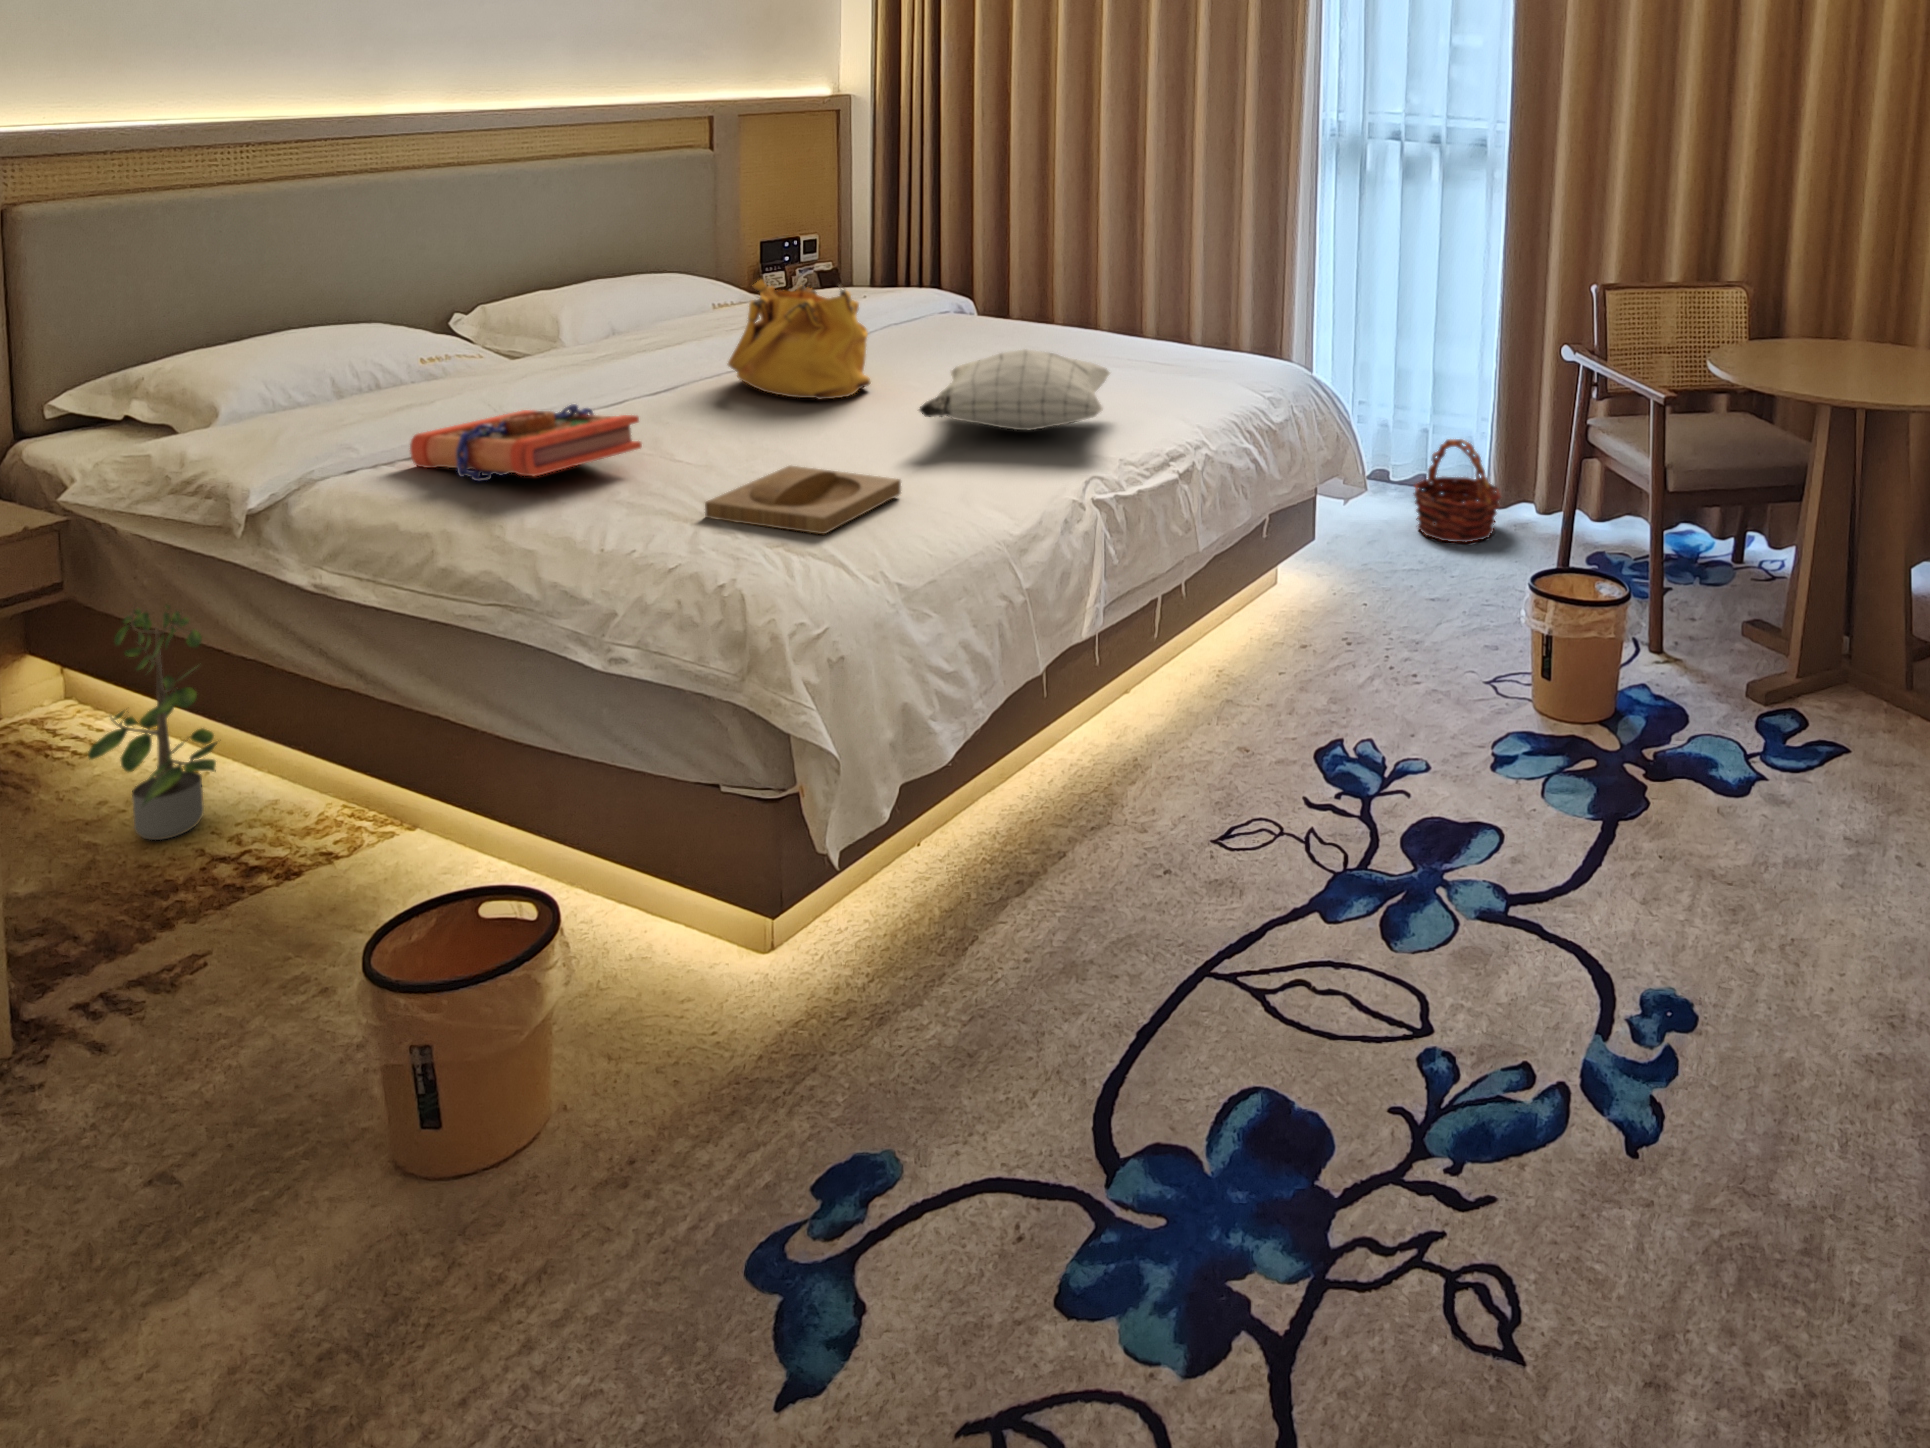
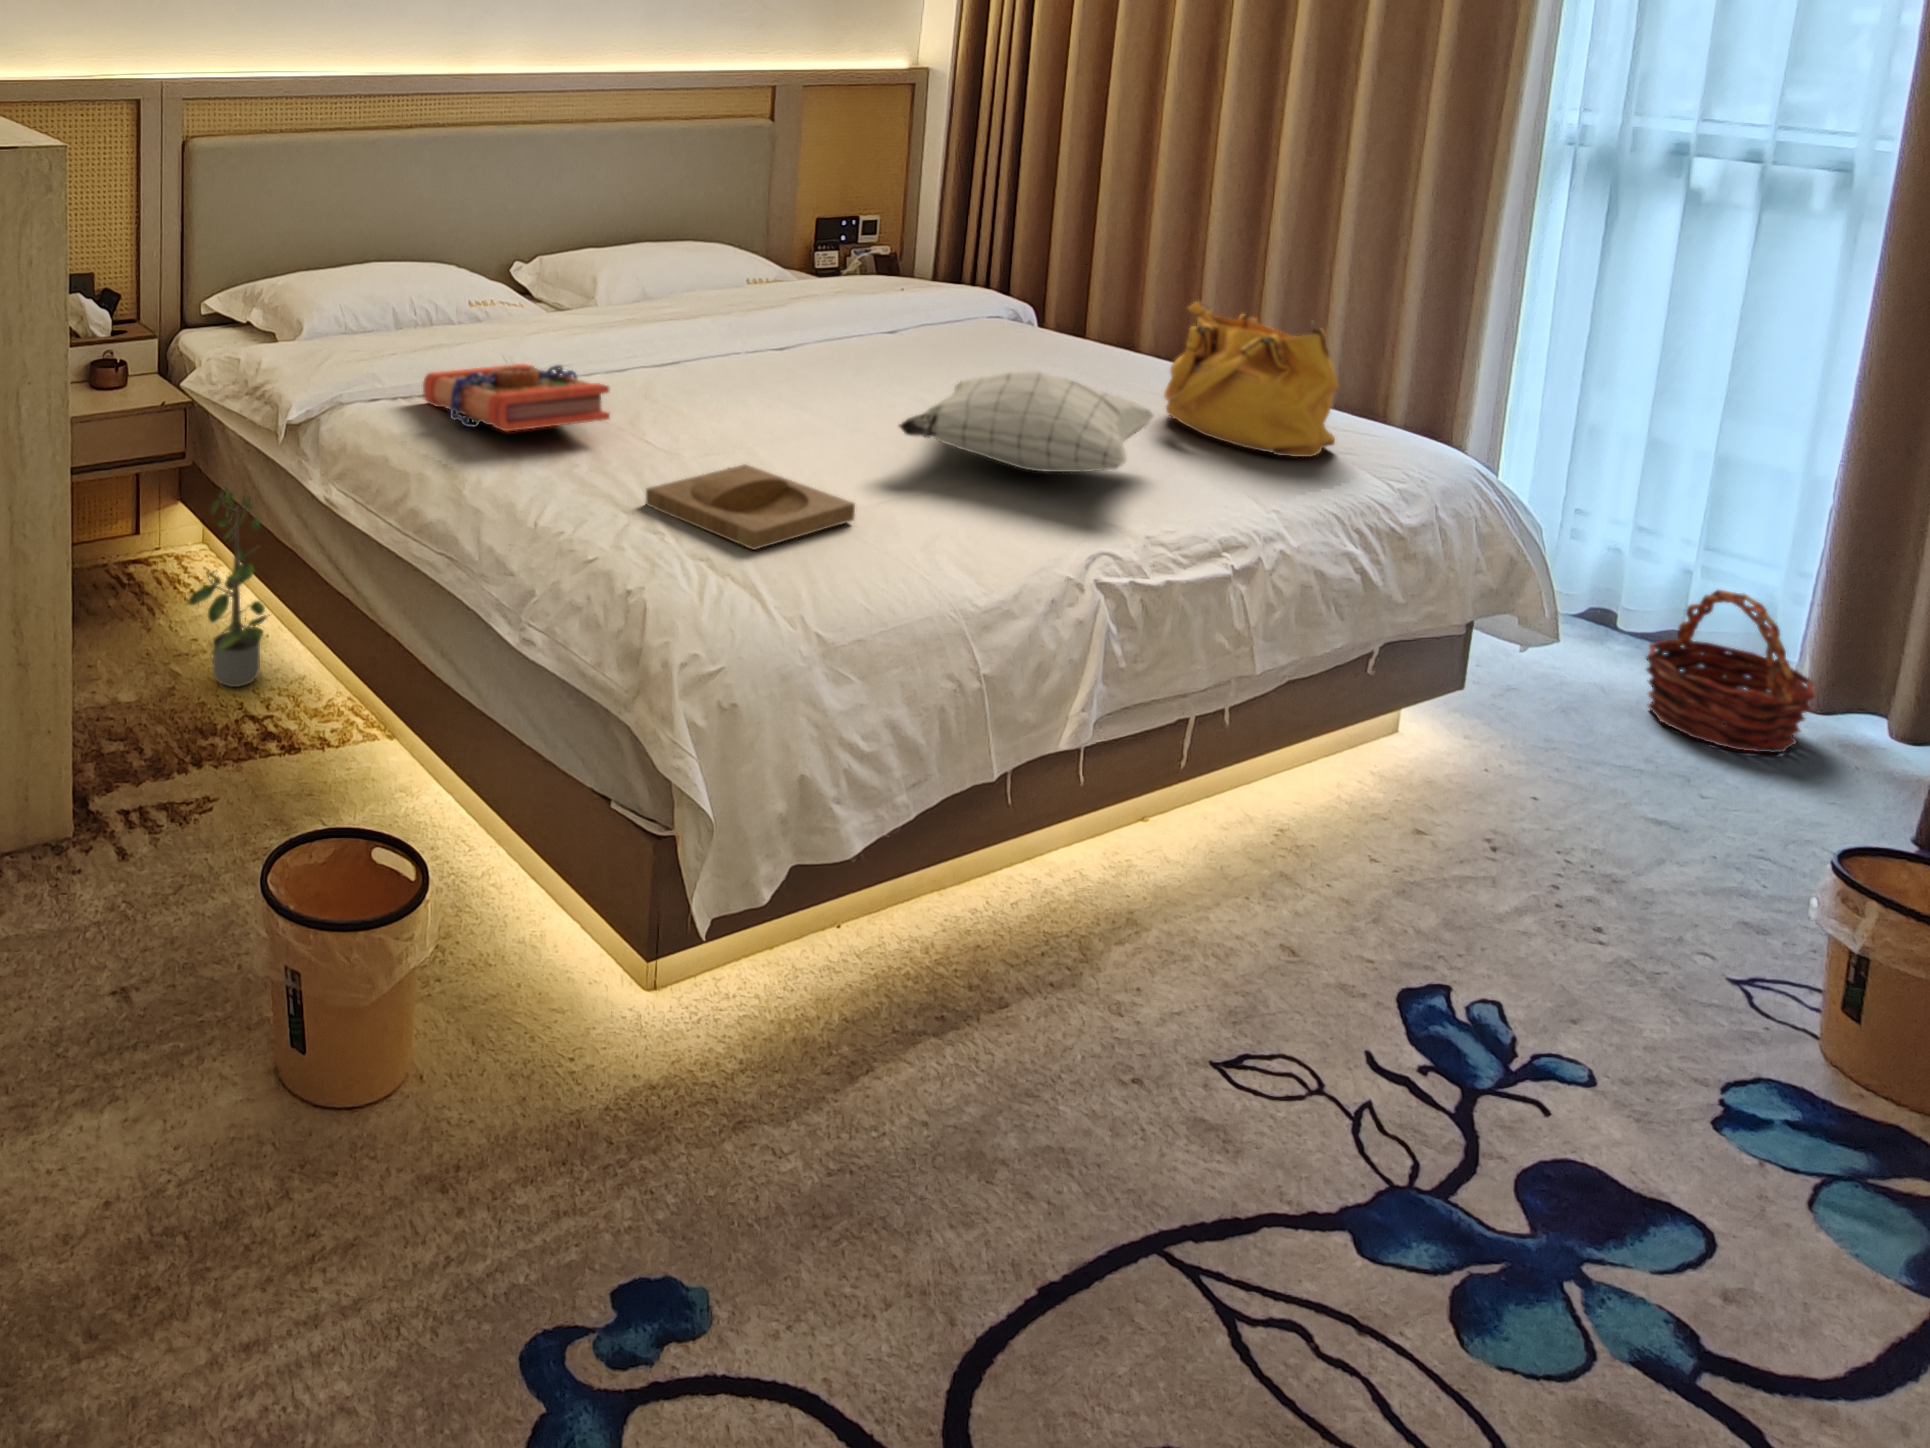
handbag: present [728,279,870,399] -> present [1164,302,1338,457]

